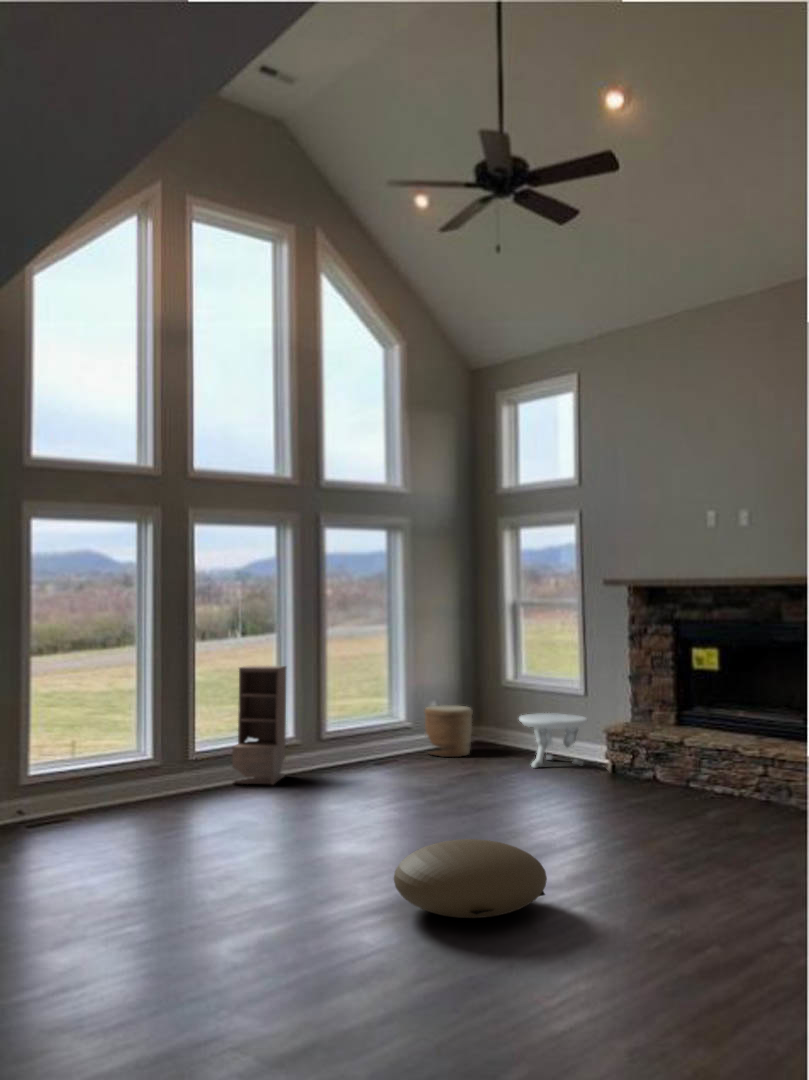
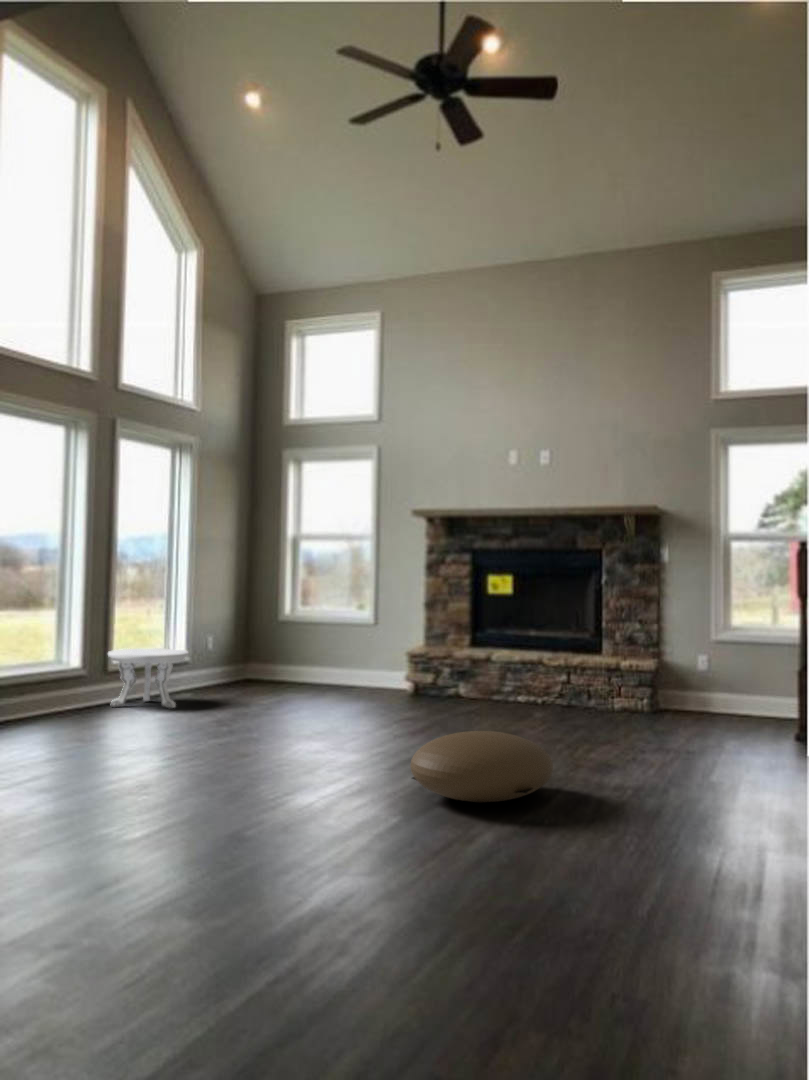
bookshelf: present [232,666,286,785] -> none [38,587,94,722]
woven basket: present [424,706,473,757] -> none [208,638,260,689]
side table: present [519,713,587,768] -> present [108,649,189,708]

